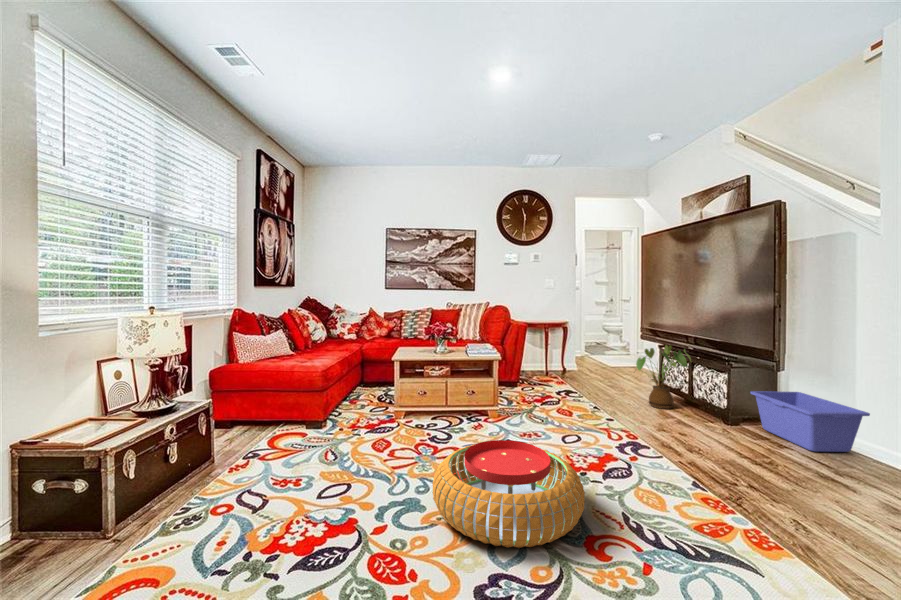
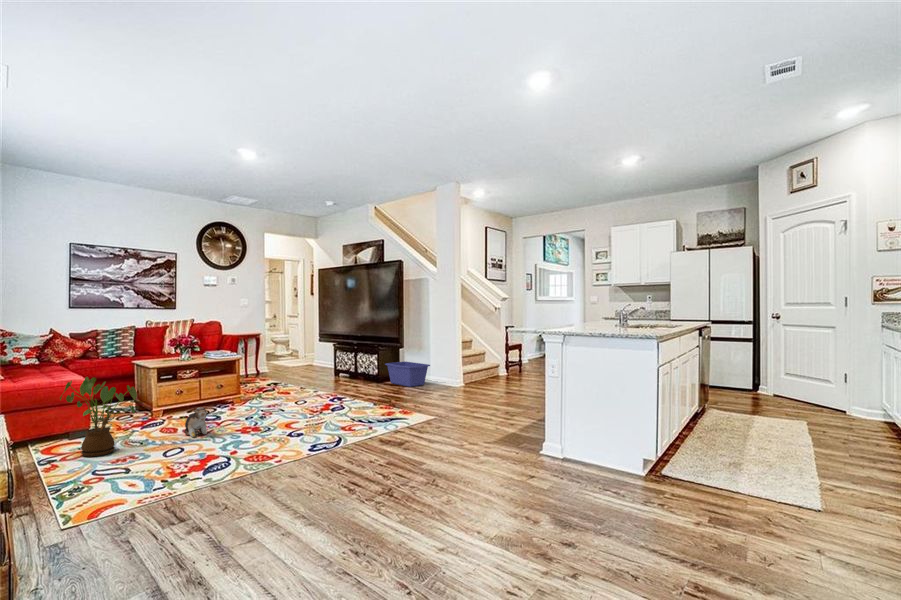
house plant: present [636,345,691,409] -> present [60,377,137,457]
pouf: present [432,440,585,548] -> none [250,392,330,431]
plush toy: none [334,448,373,496] -> present [185,407,208,437]

